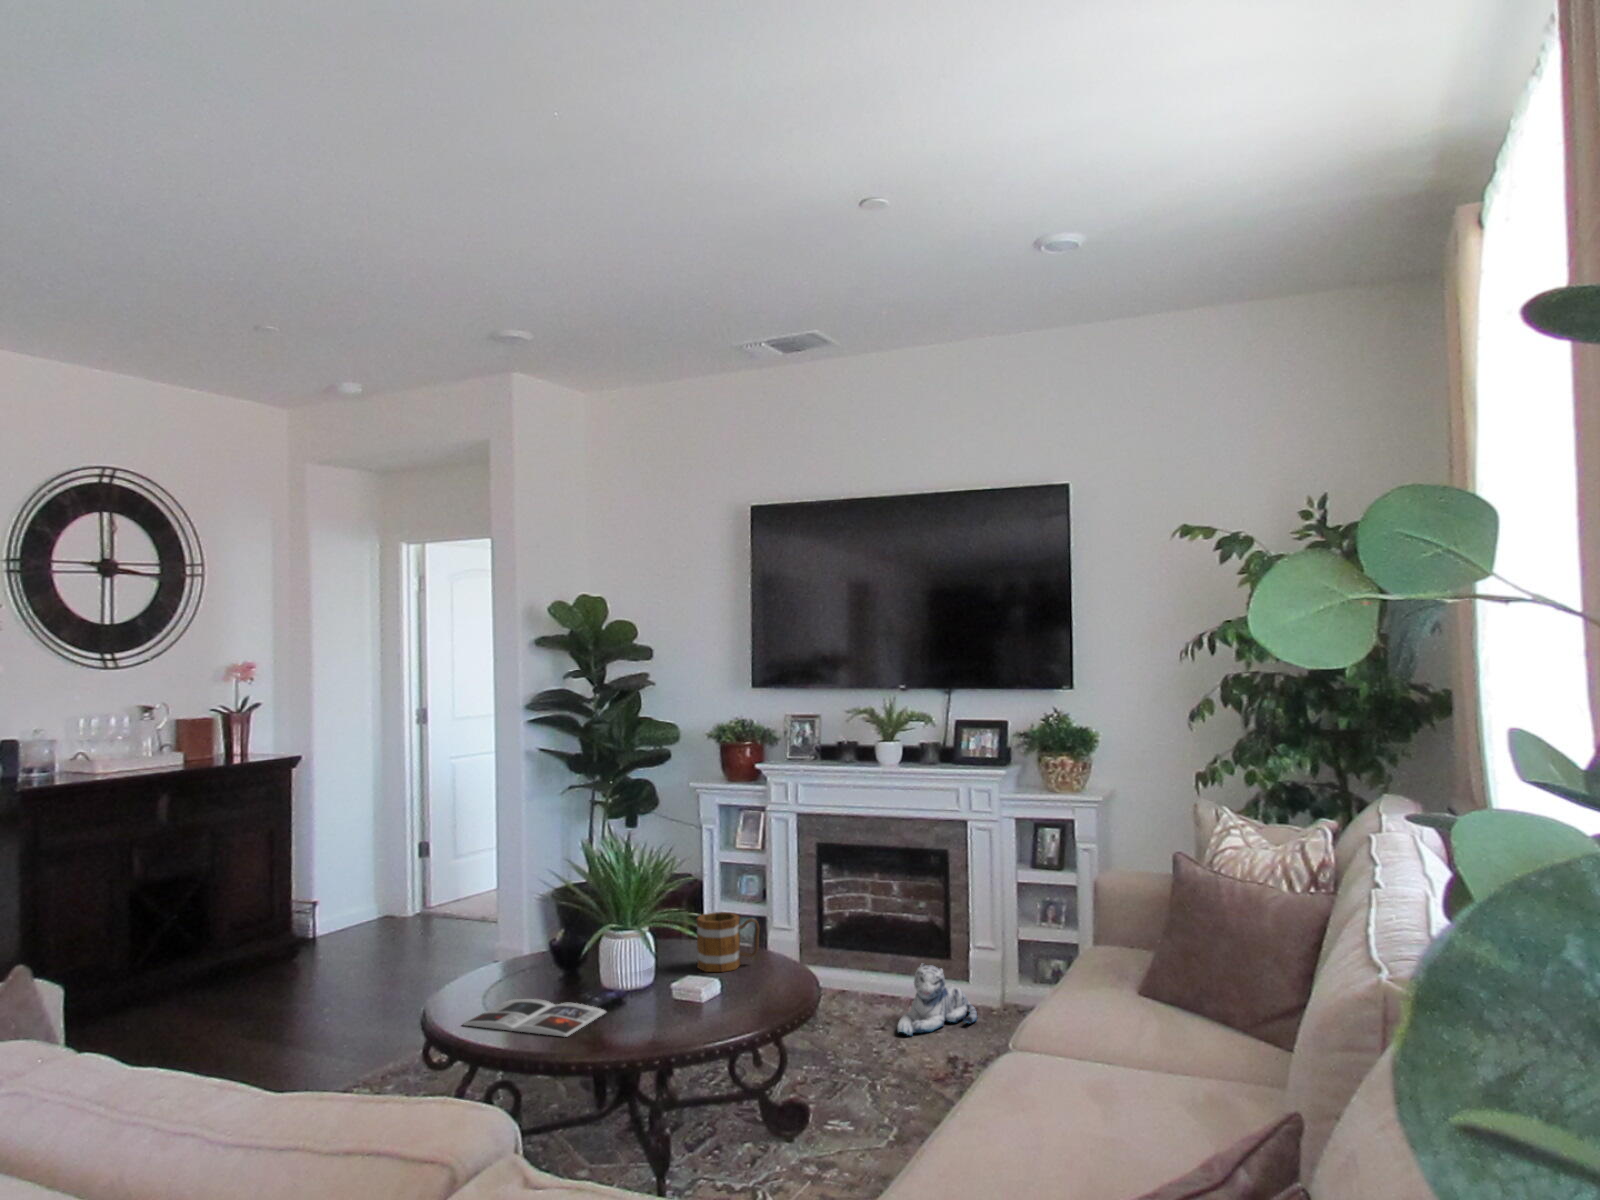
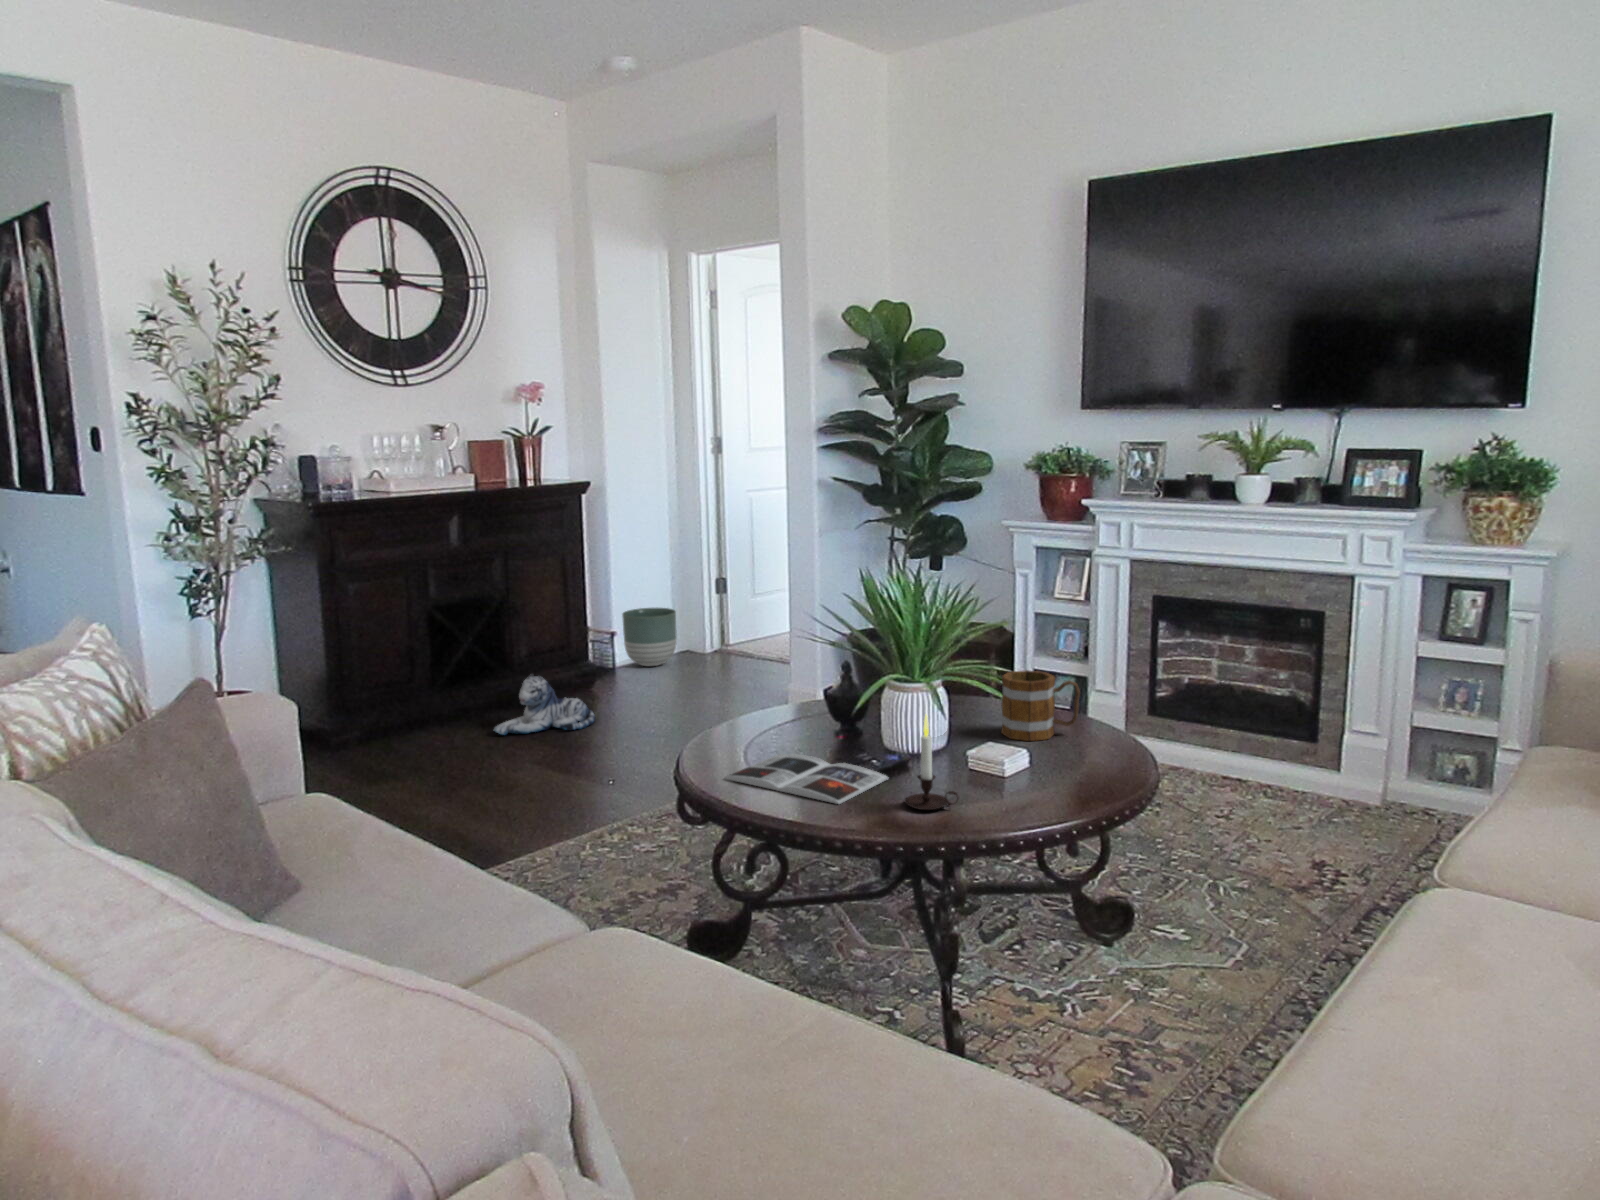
planter: none [325,875,381,935] -> present [622,608,677,666]
candle: none [622,952,666,1035] -> present [905,715,958,810]
plush toy: present [897,963,977,1035] -> present [494,675,596,735]

